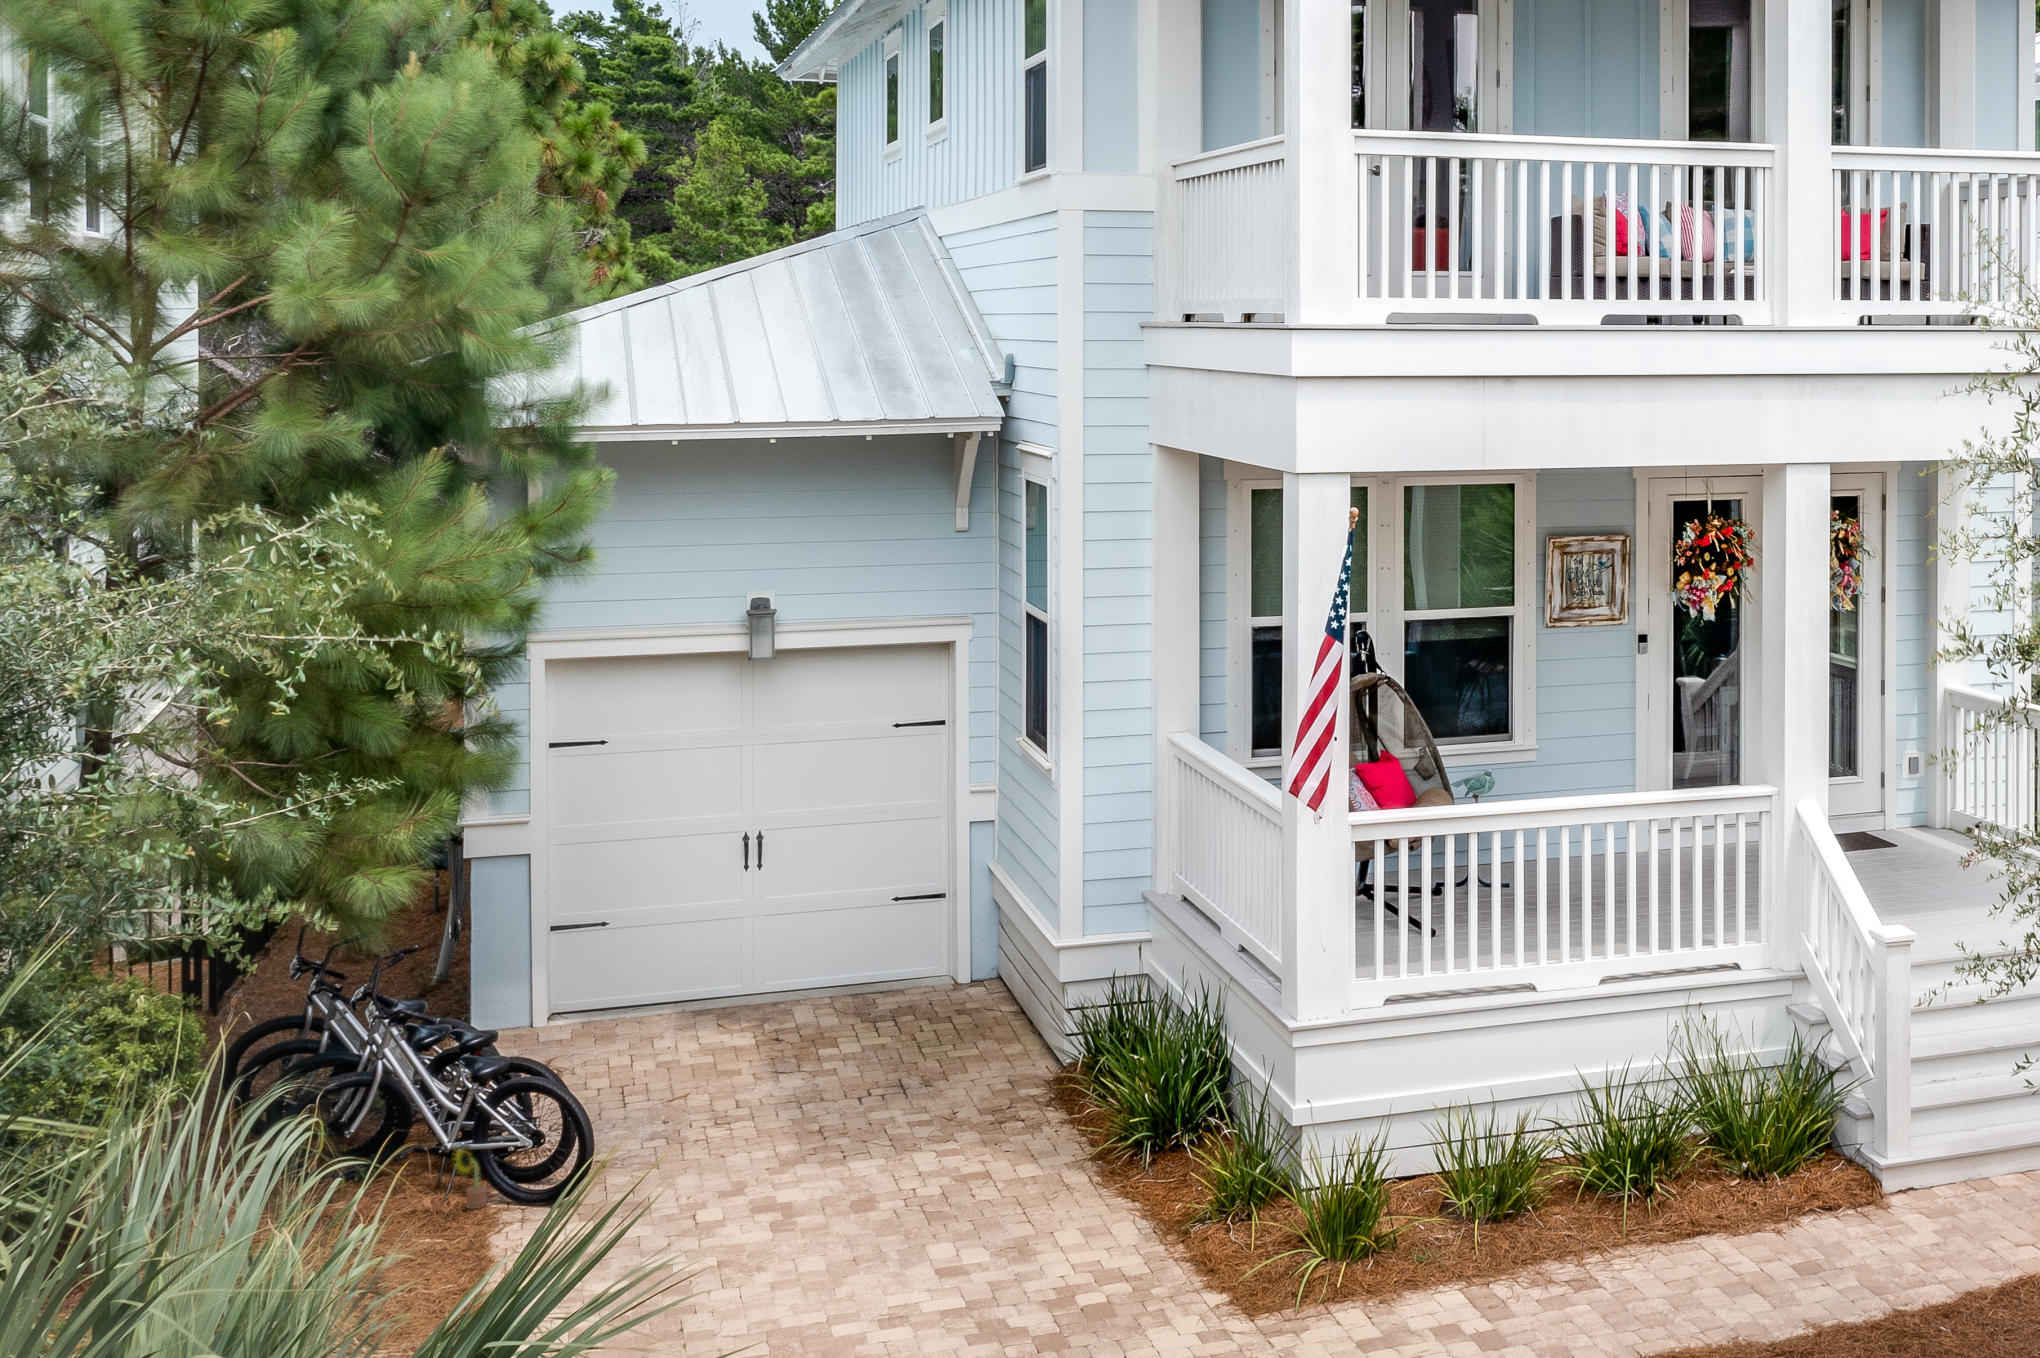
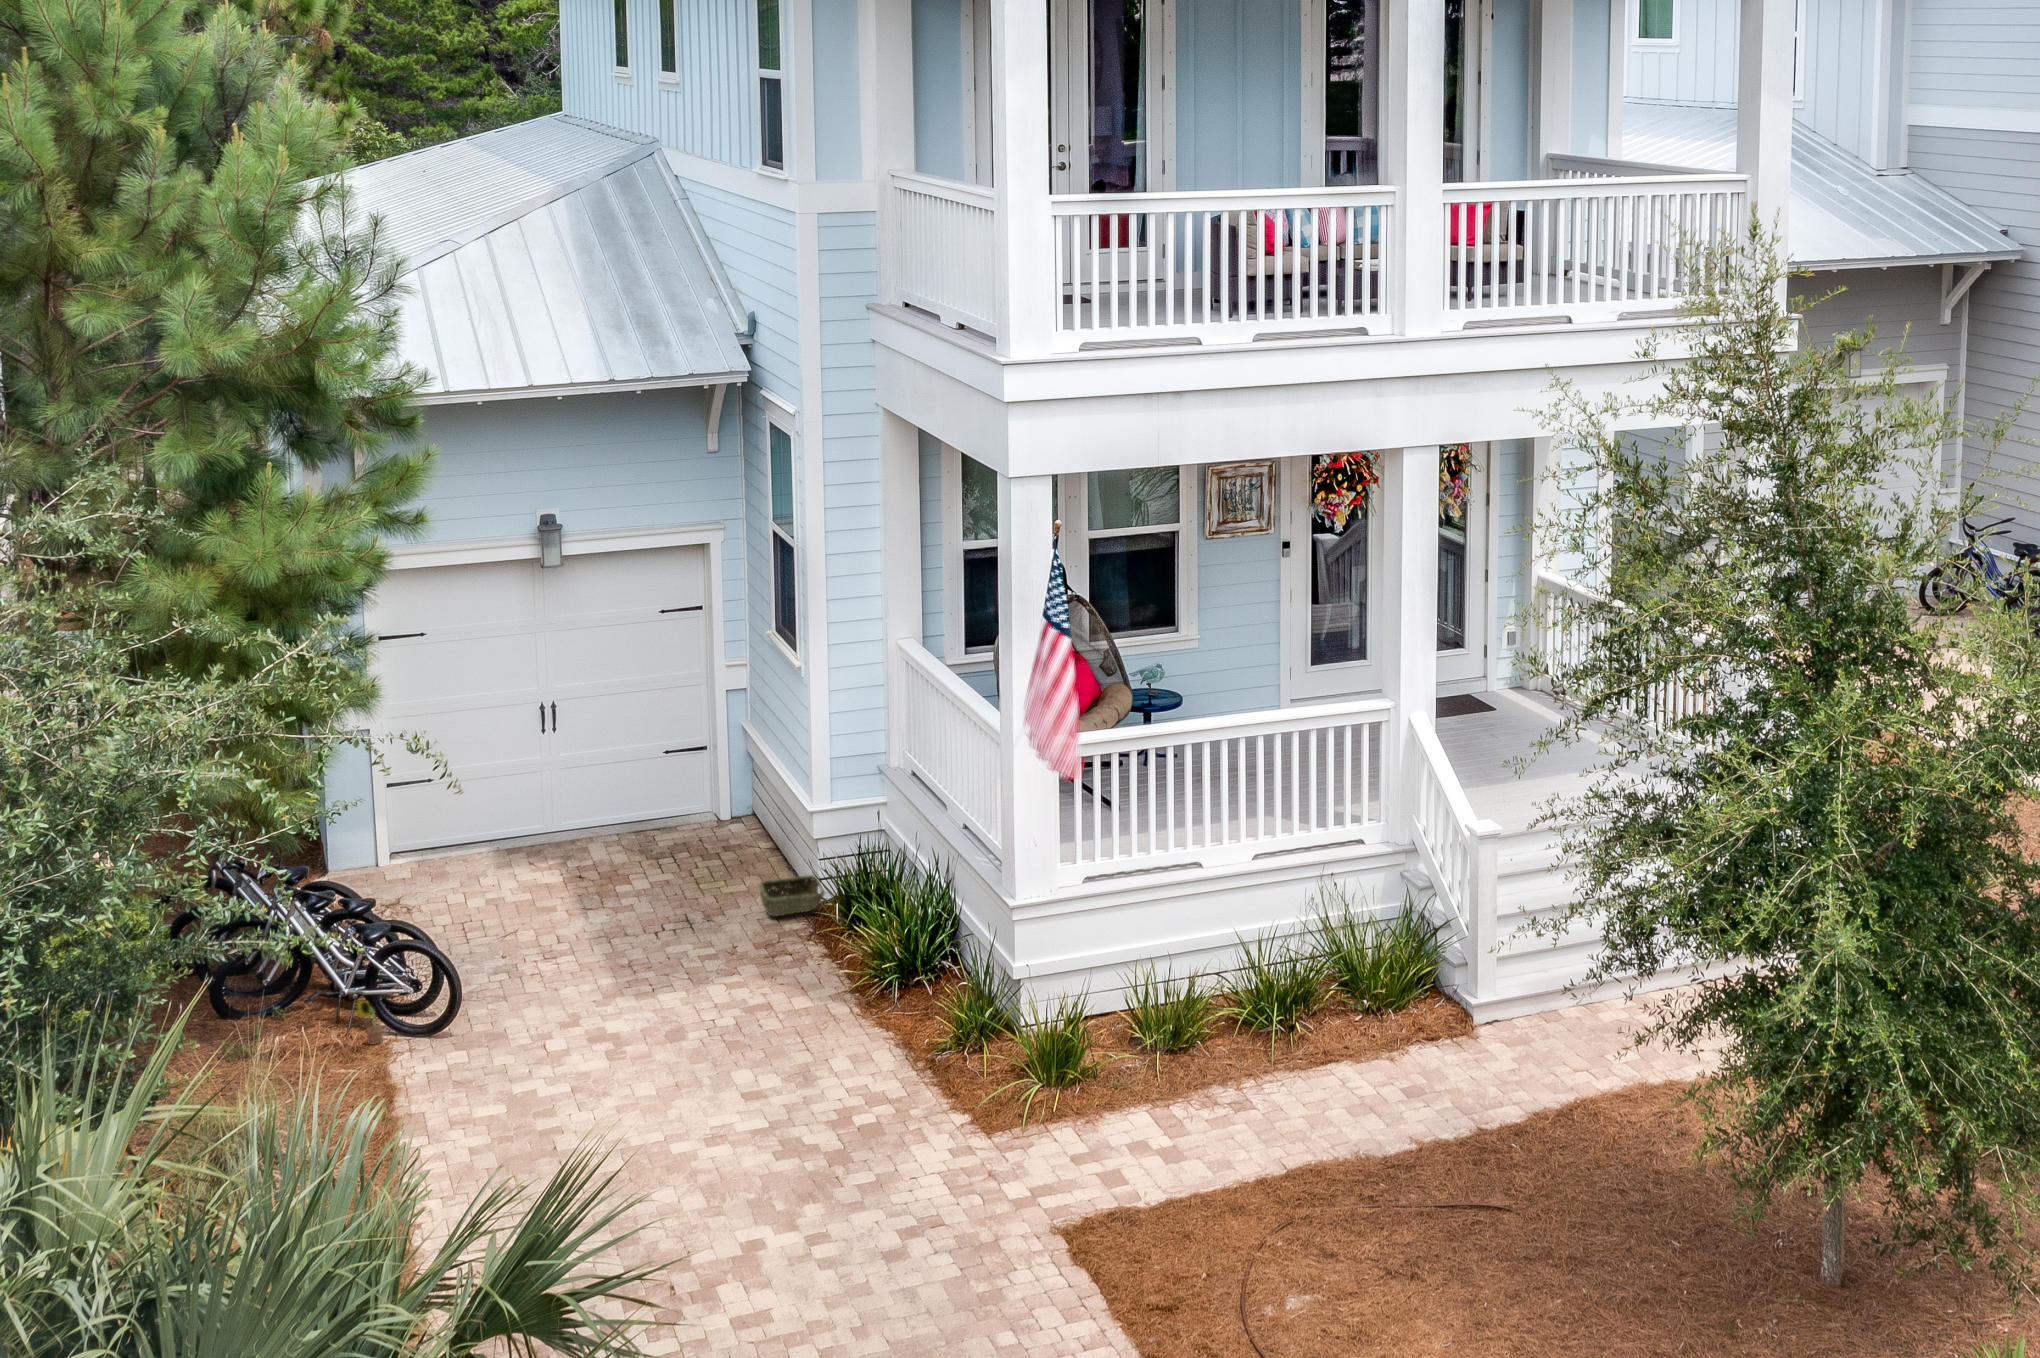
woven basket: none [987,1027,1068,1076] -> present [759,875,824,916]

